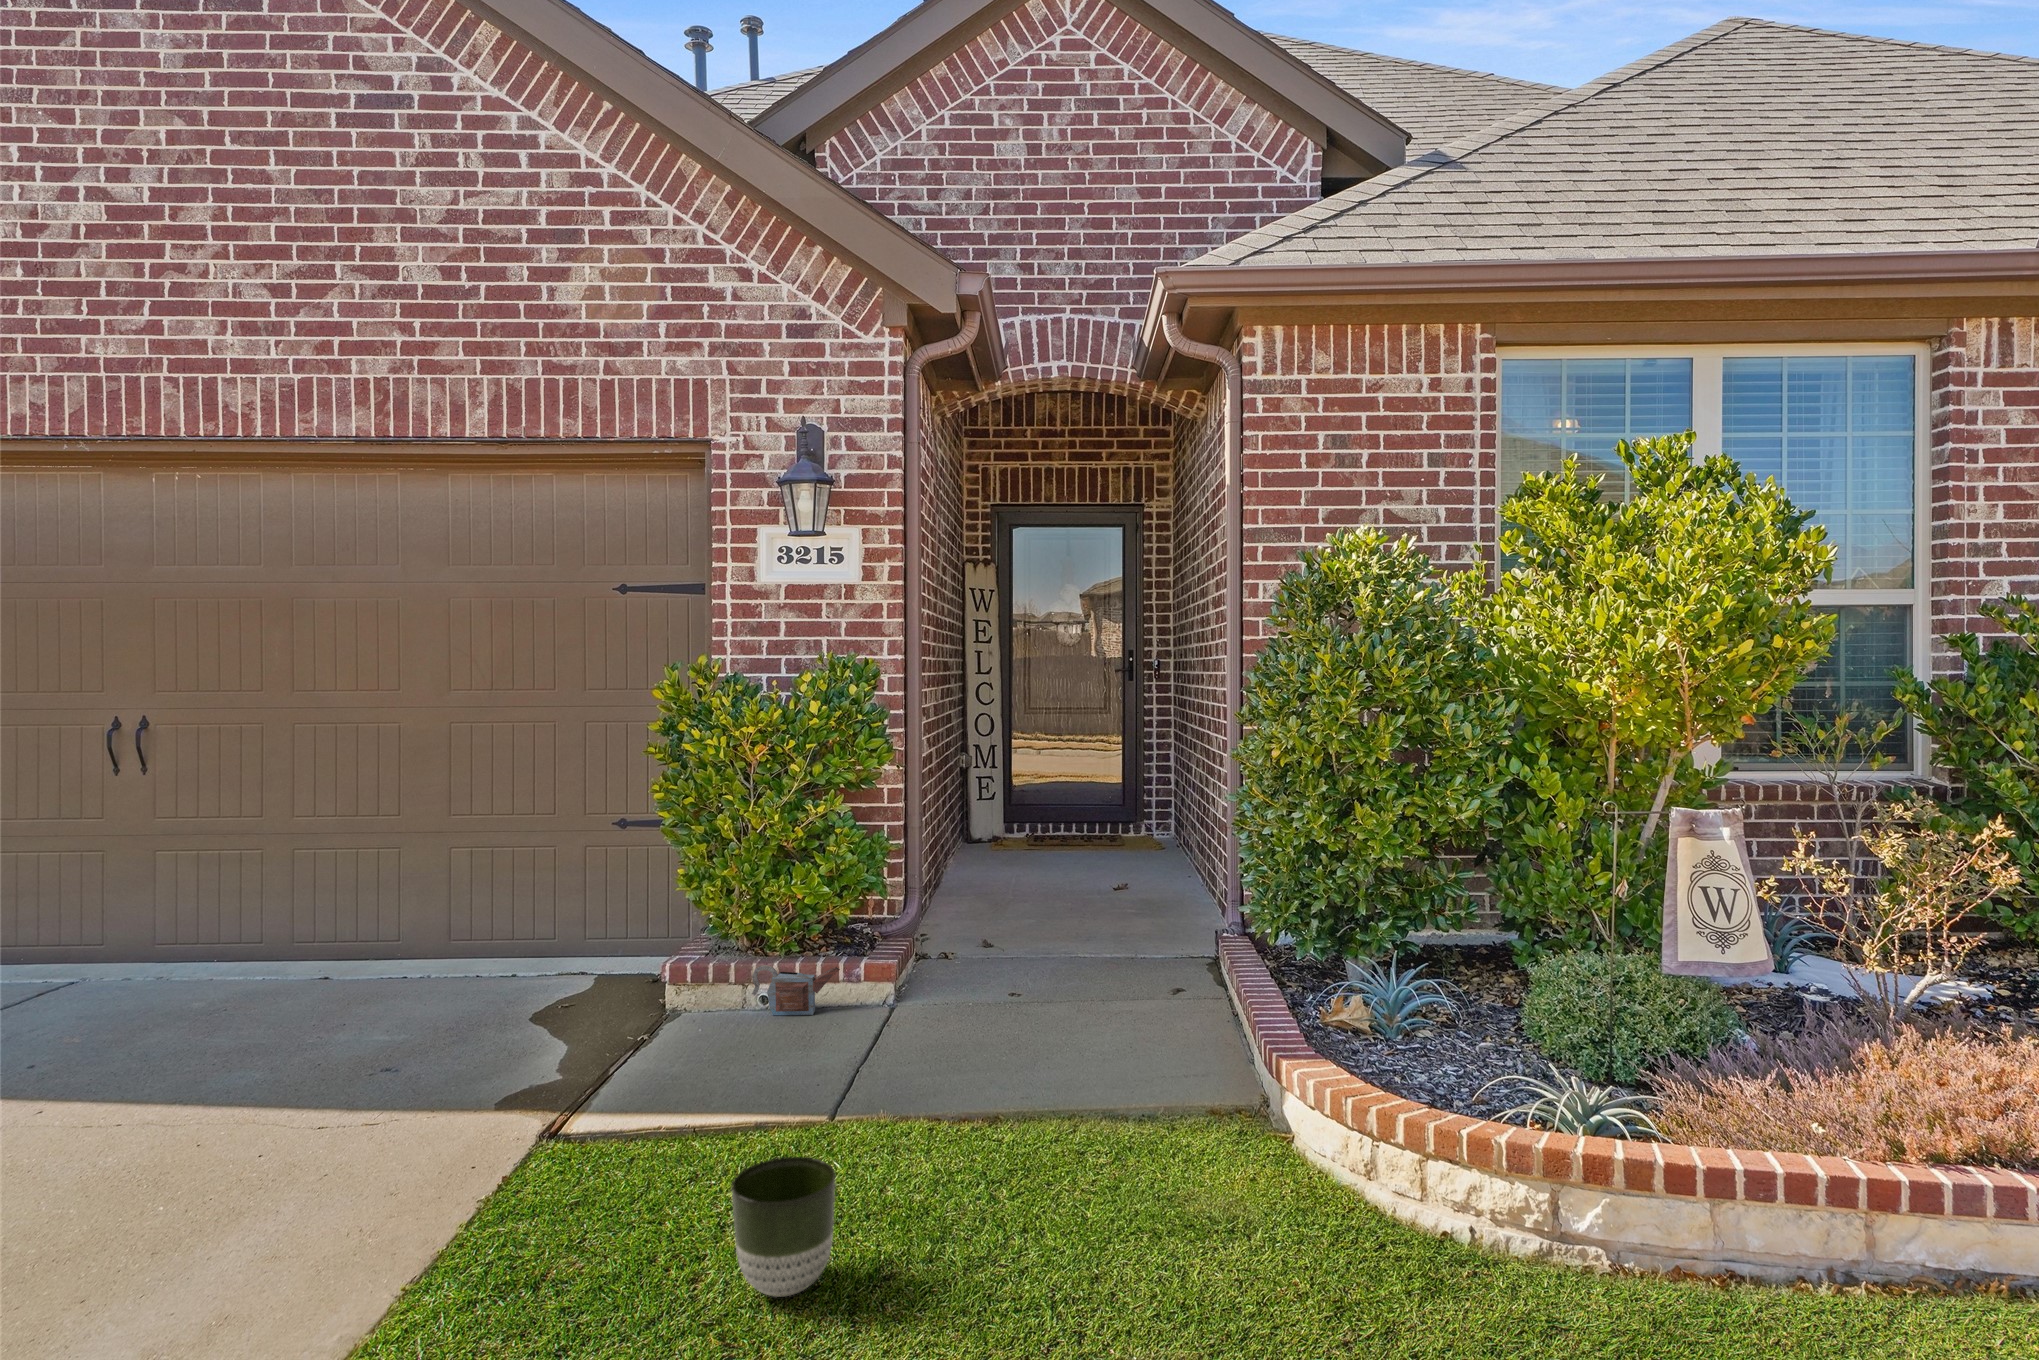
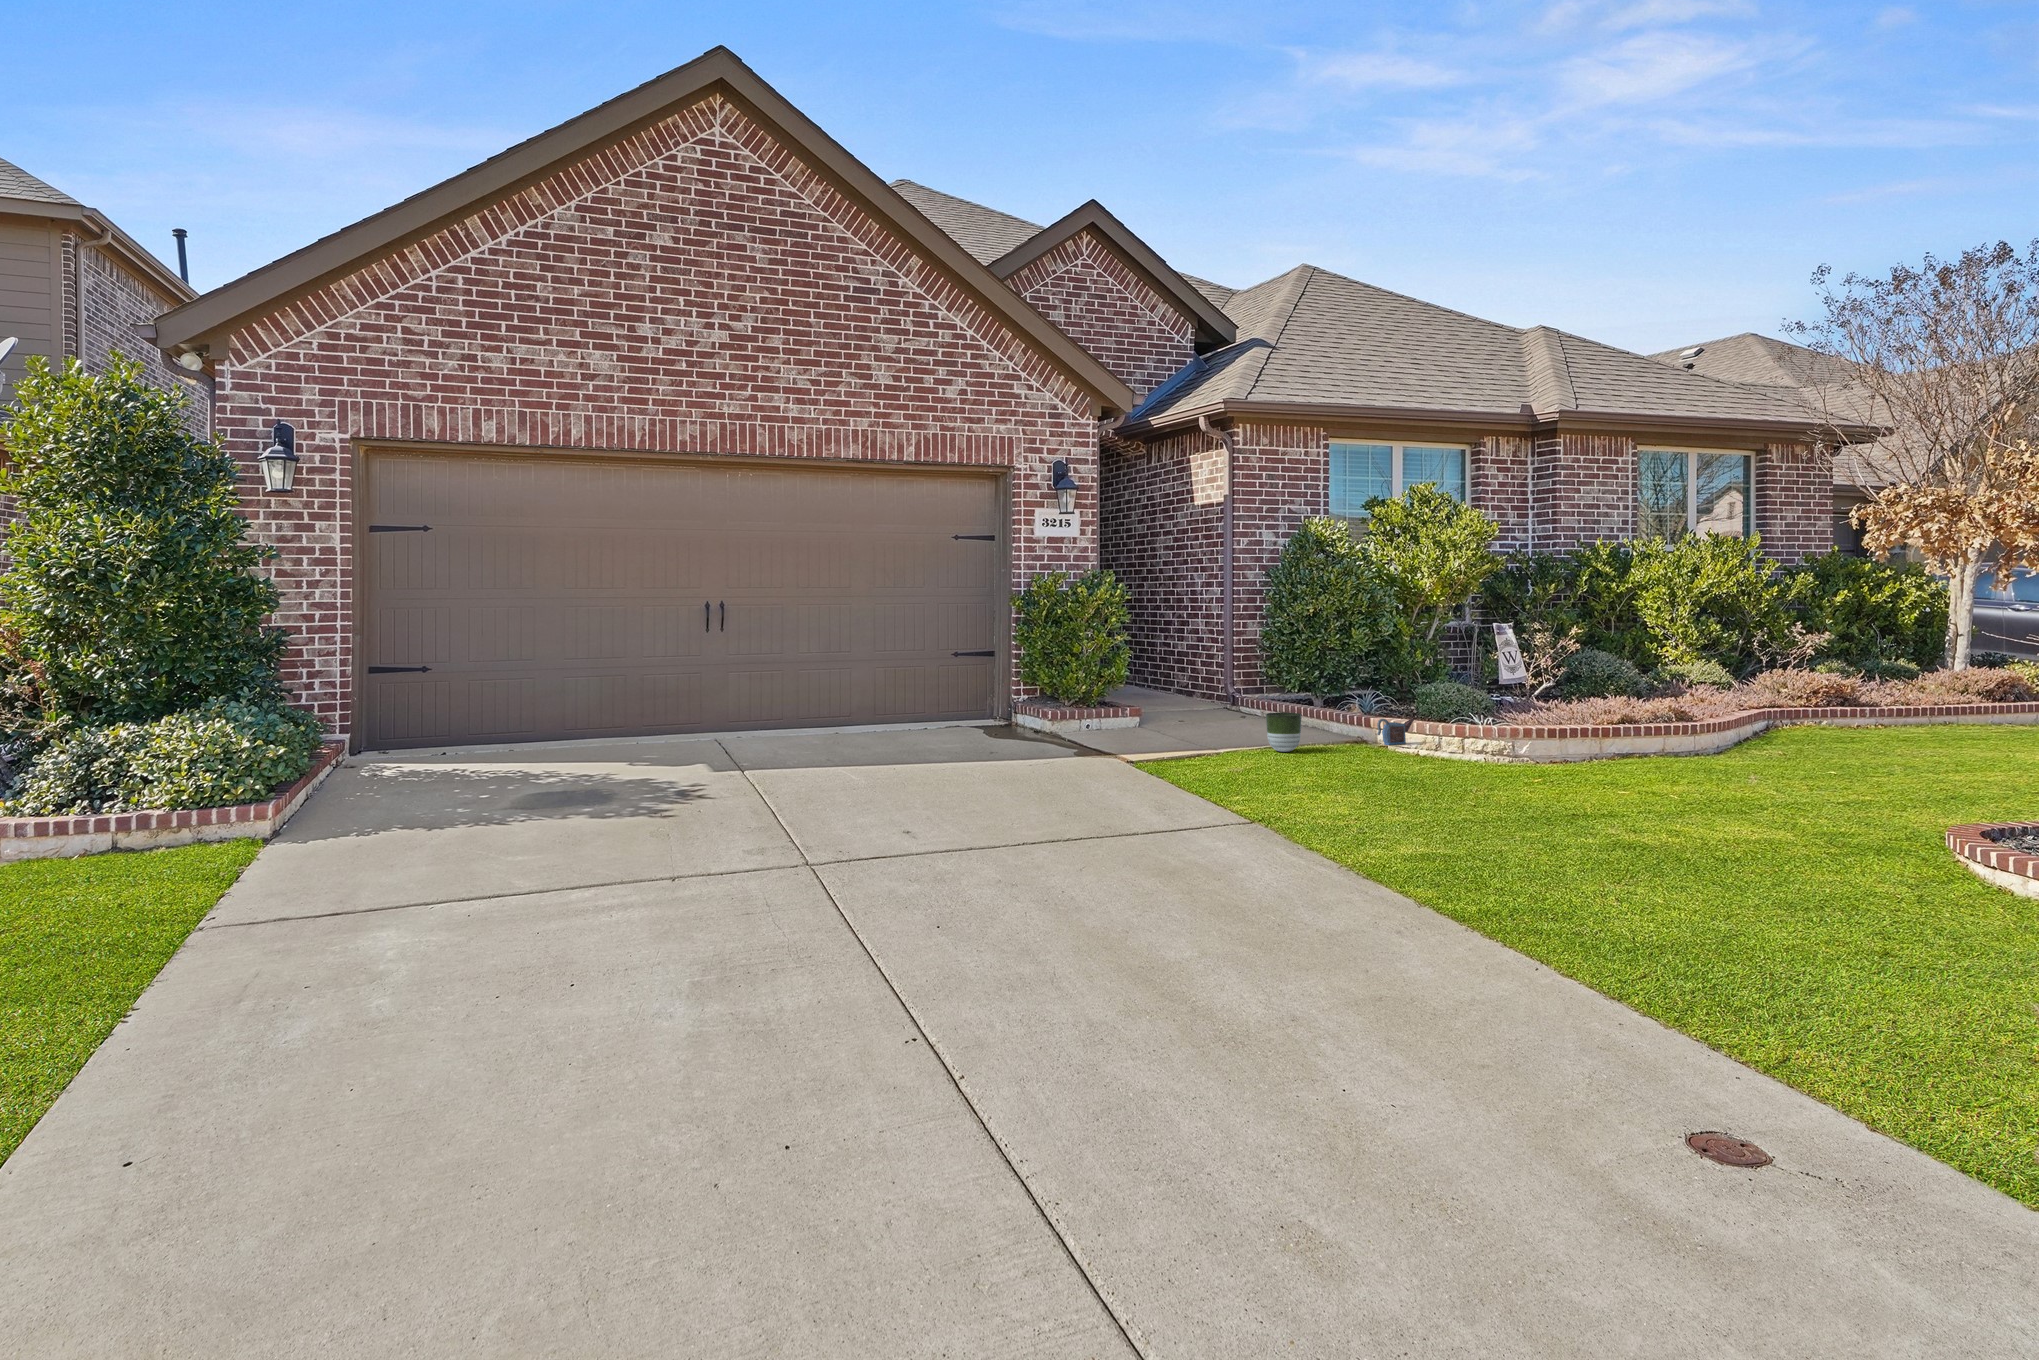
watering can: present [752,965,840,1015] -> present [1377,718,1414,745]

